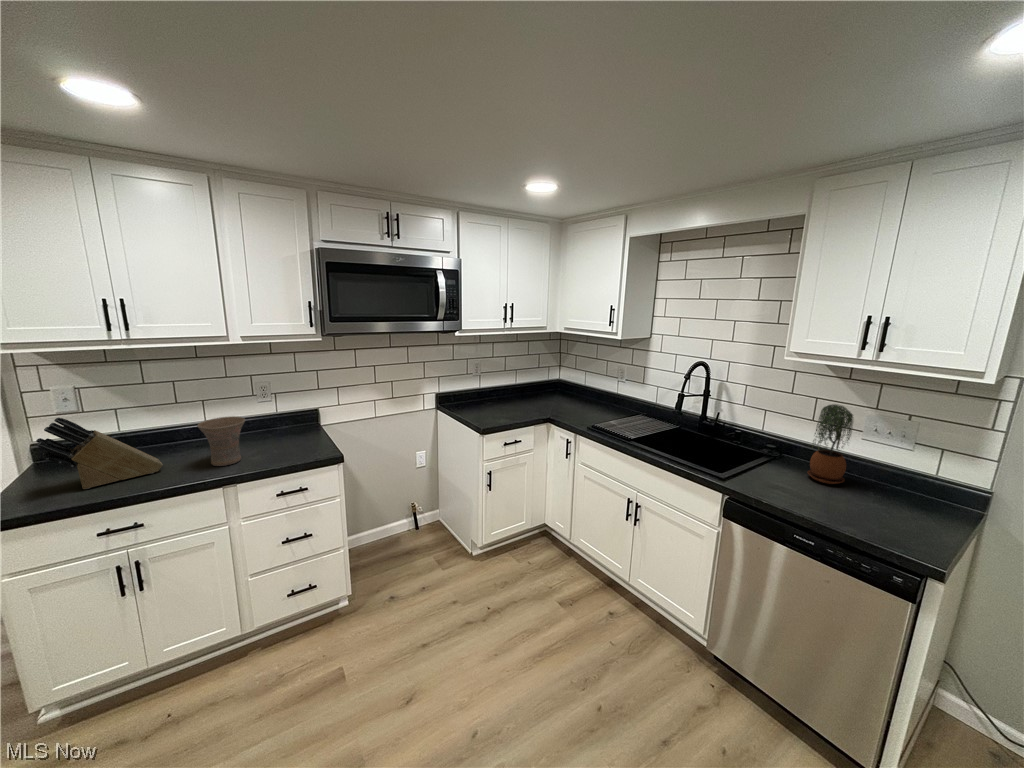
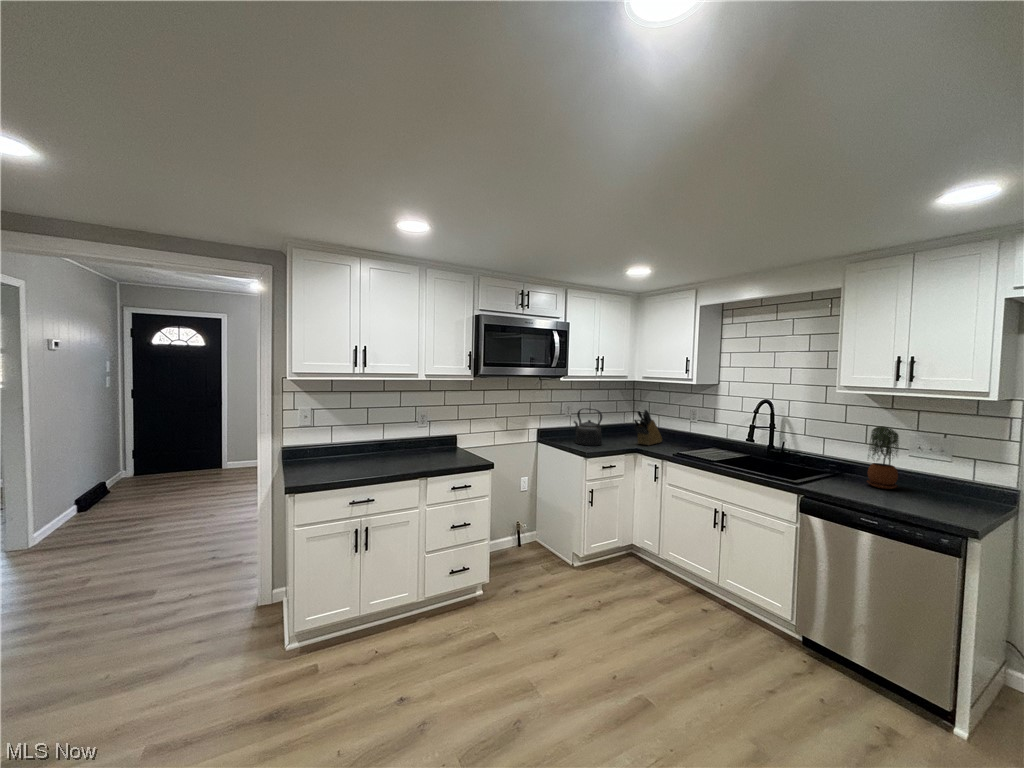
kettle: none [477,369,509,415] -> present [574,408,602,446]
vase: present [197,416,245,466] -> none [398,432,427,466]
knife block: present [36,418,163,489] -> present [633,410,662,445]

